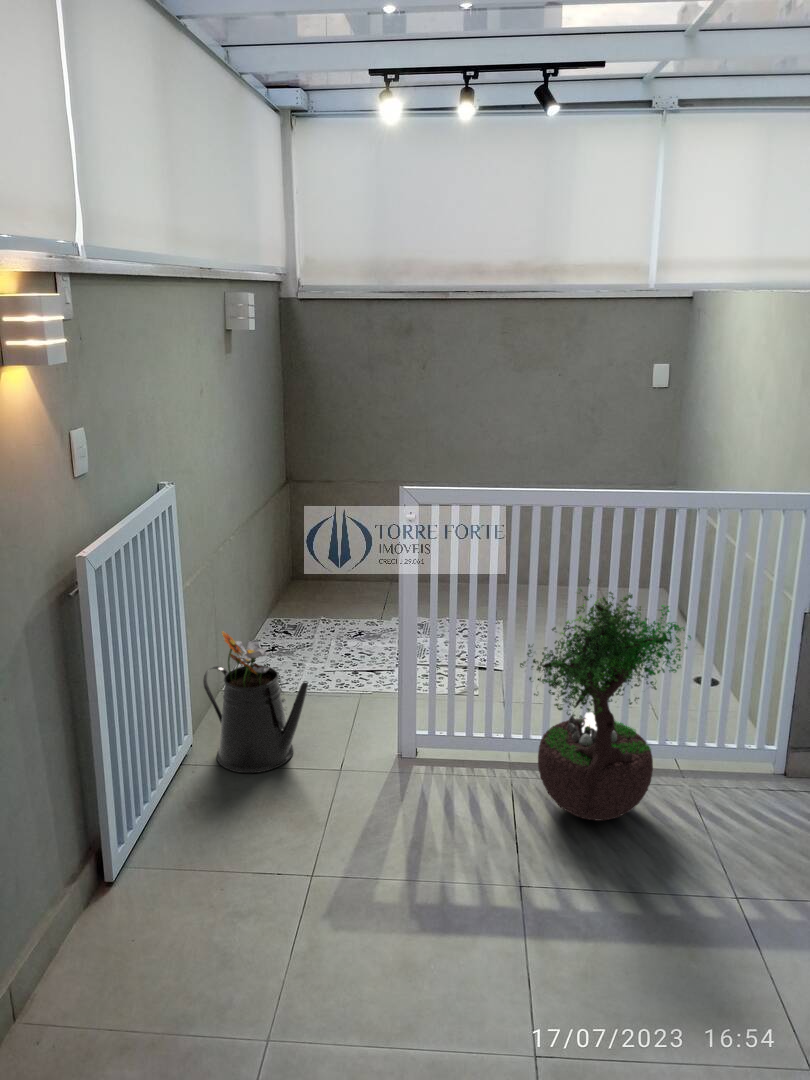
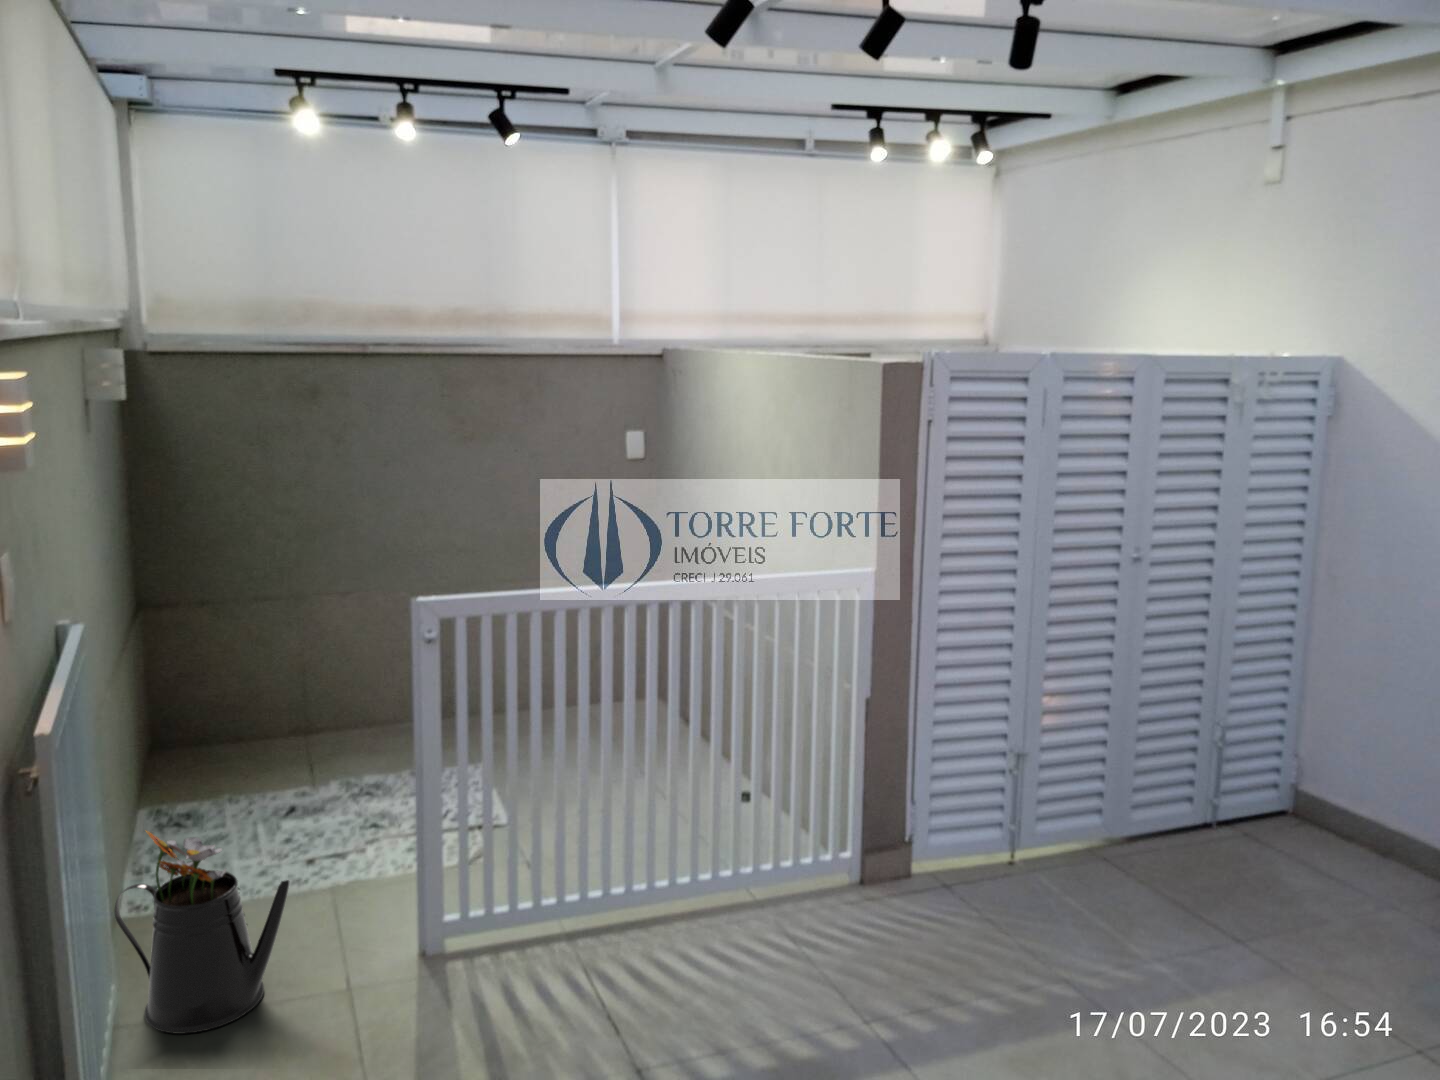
potted tree: present [520,578,691,821] -> none [596,679,785,975]

